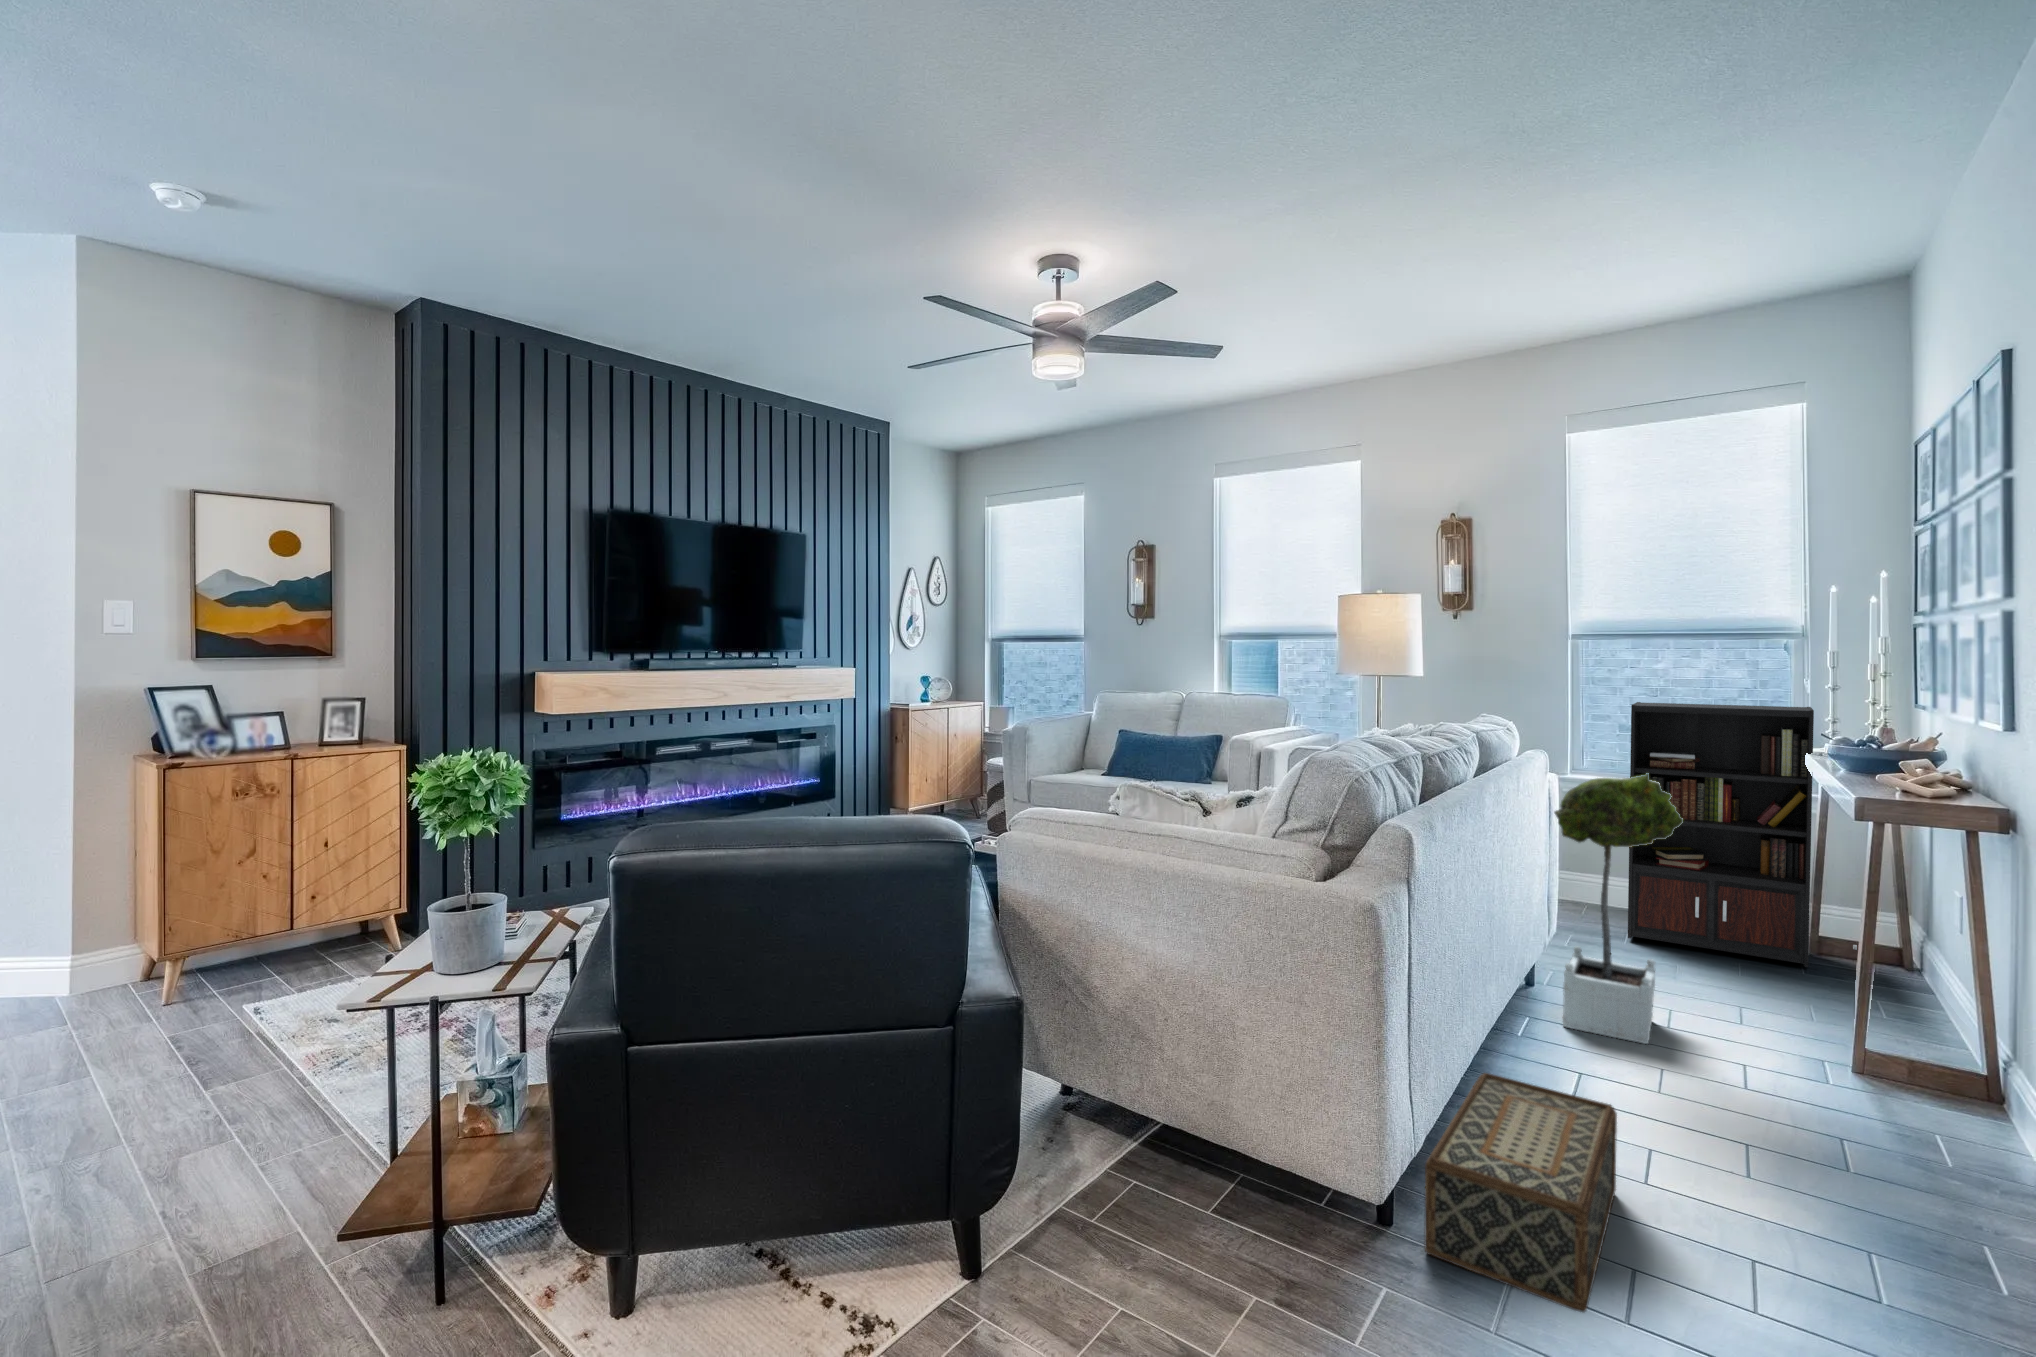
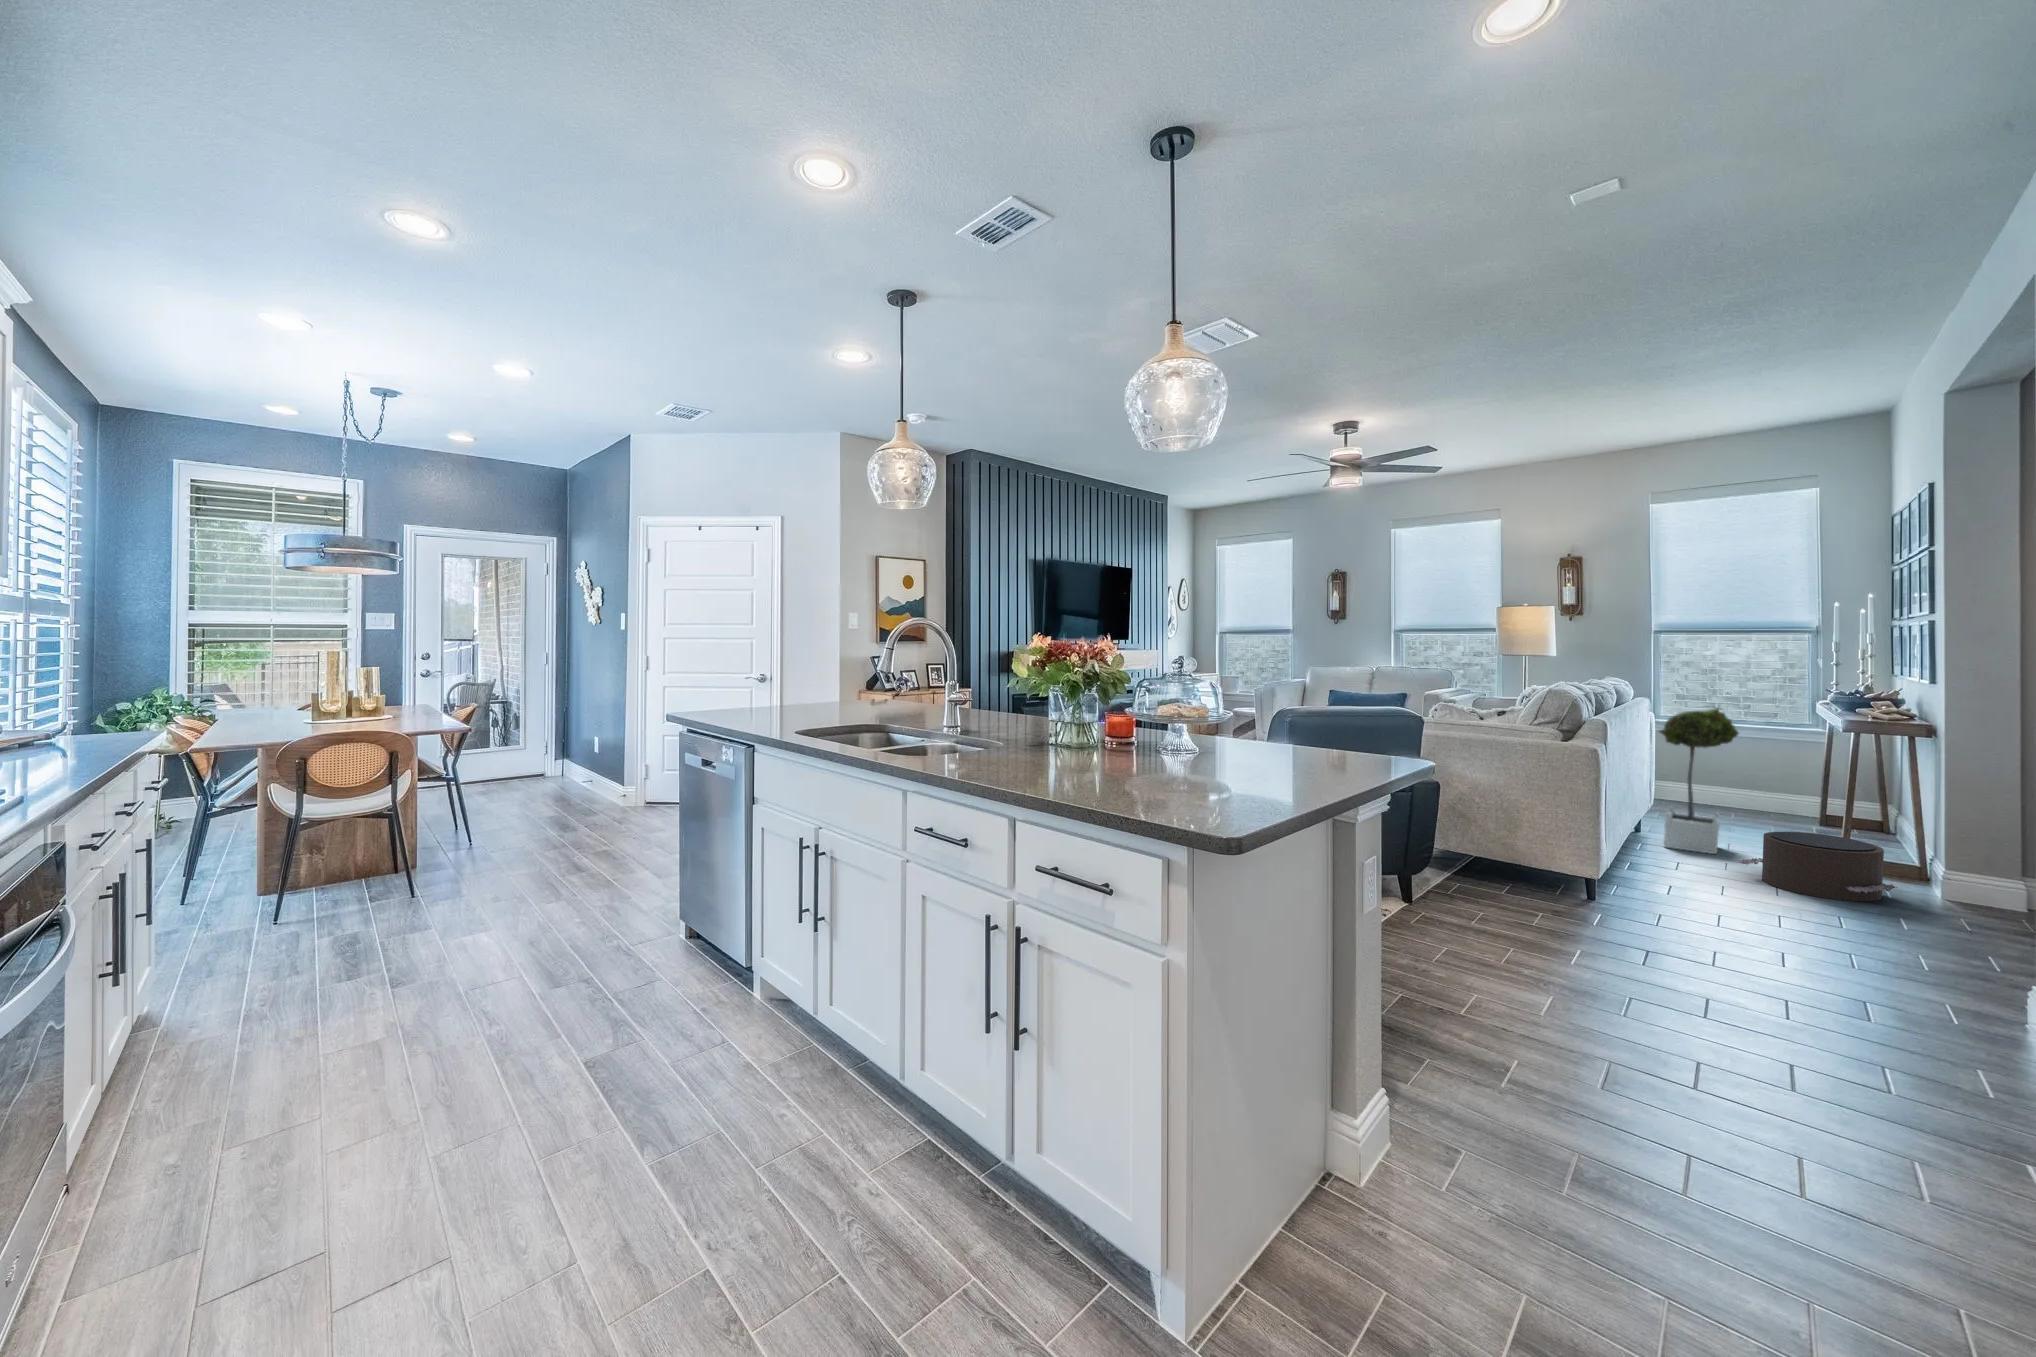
bookcase: present [1628,702,1857,967] -> none [1697,674,1852,830]
pouf: none [1680,1024,1980,1200] -> present [1738,832,1897,901]
woven basket: present [1424,1073,1617,1312] -> none [1617,843,1707,919]

